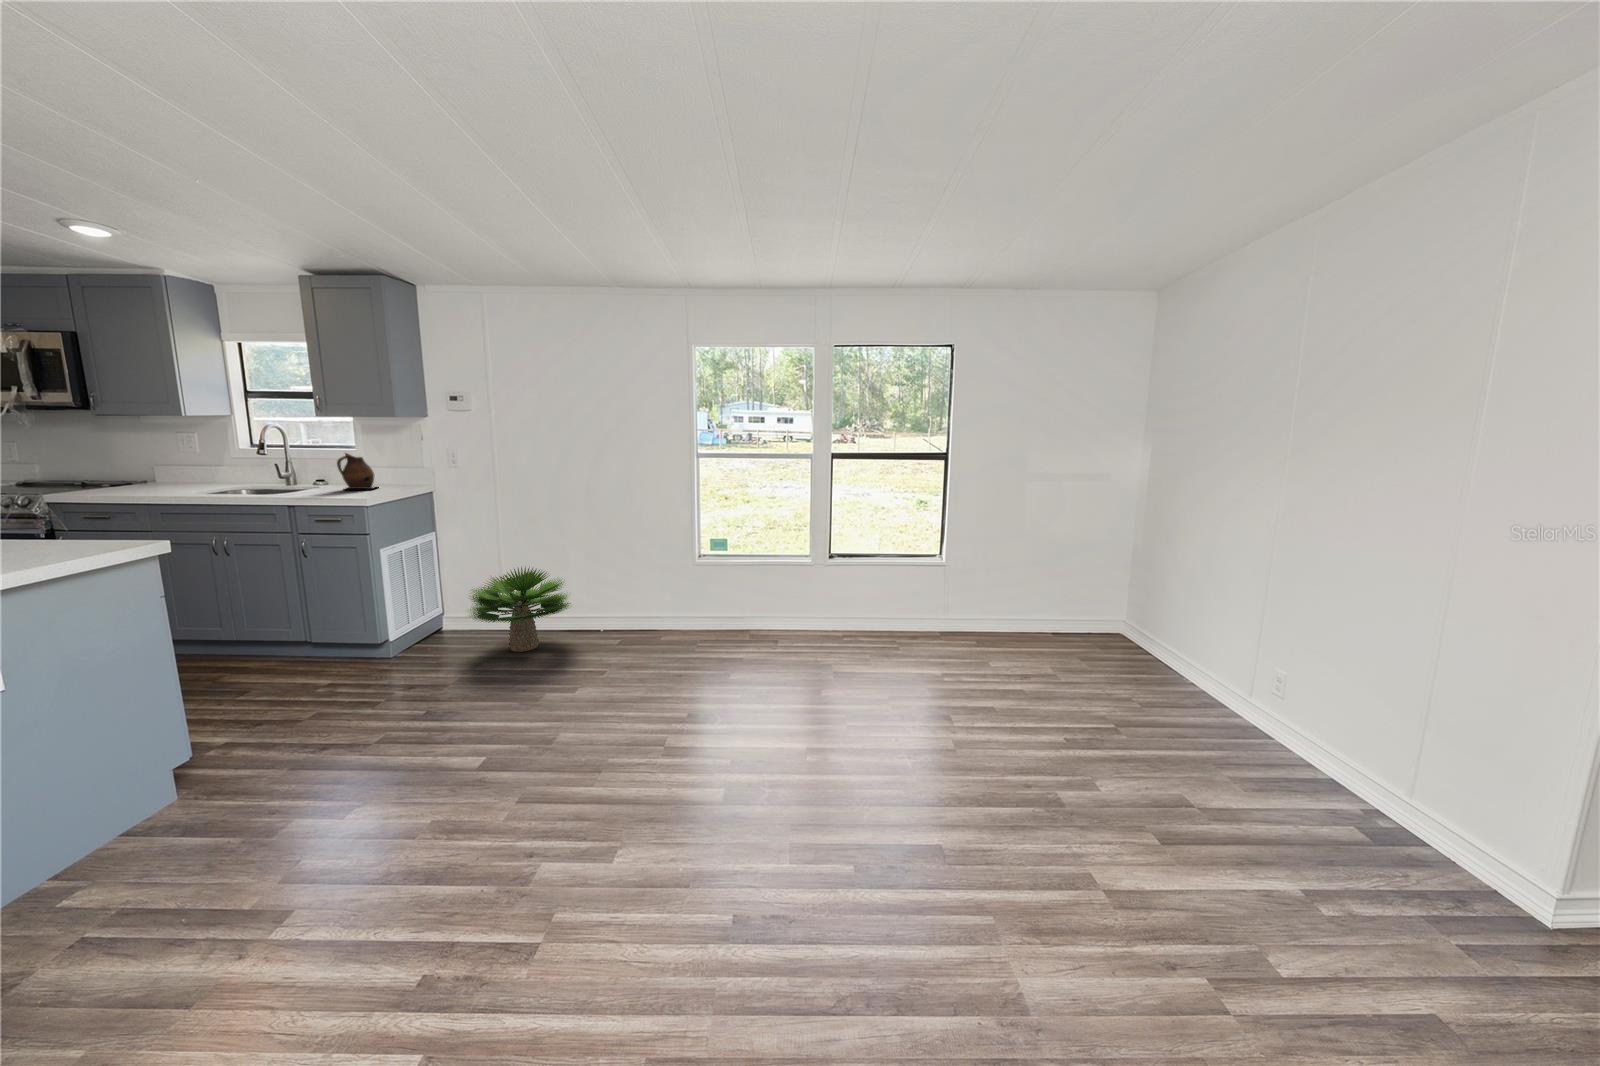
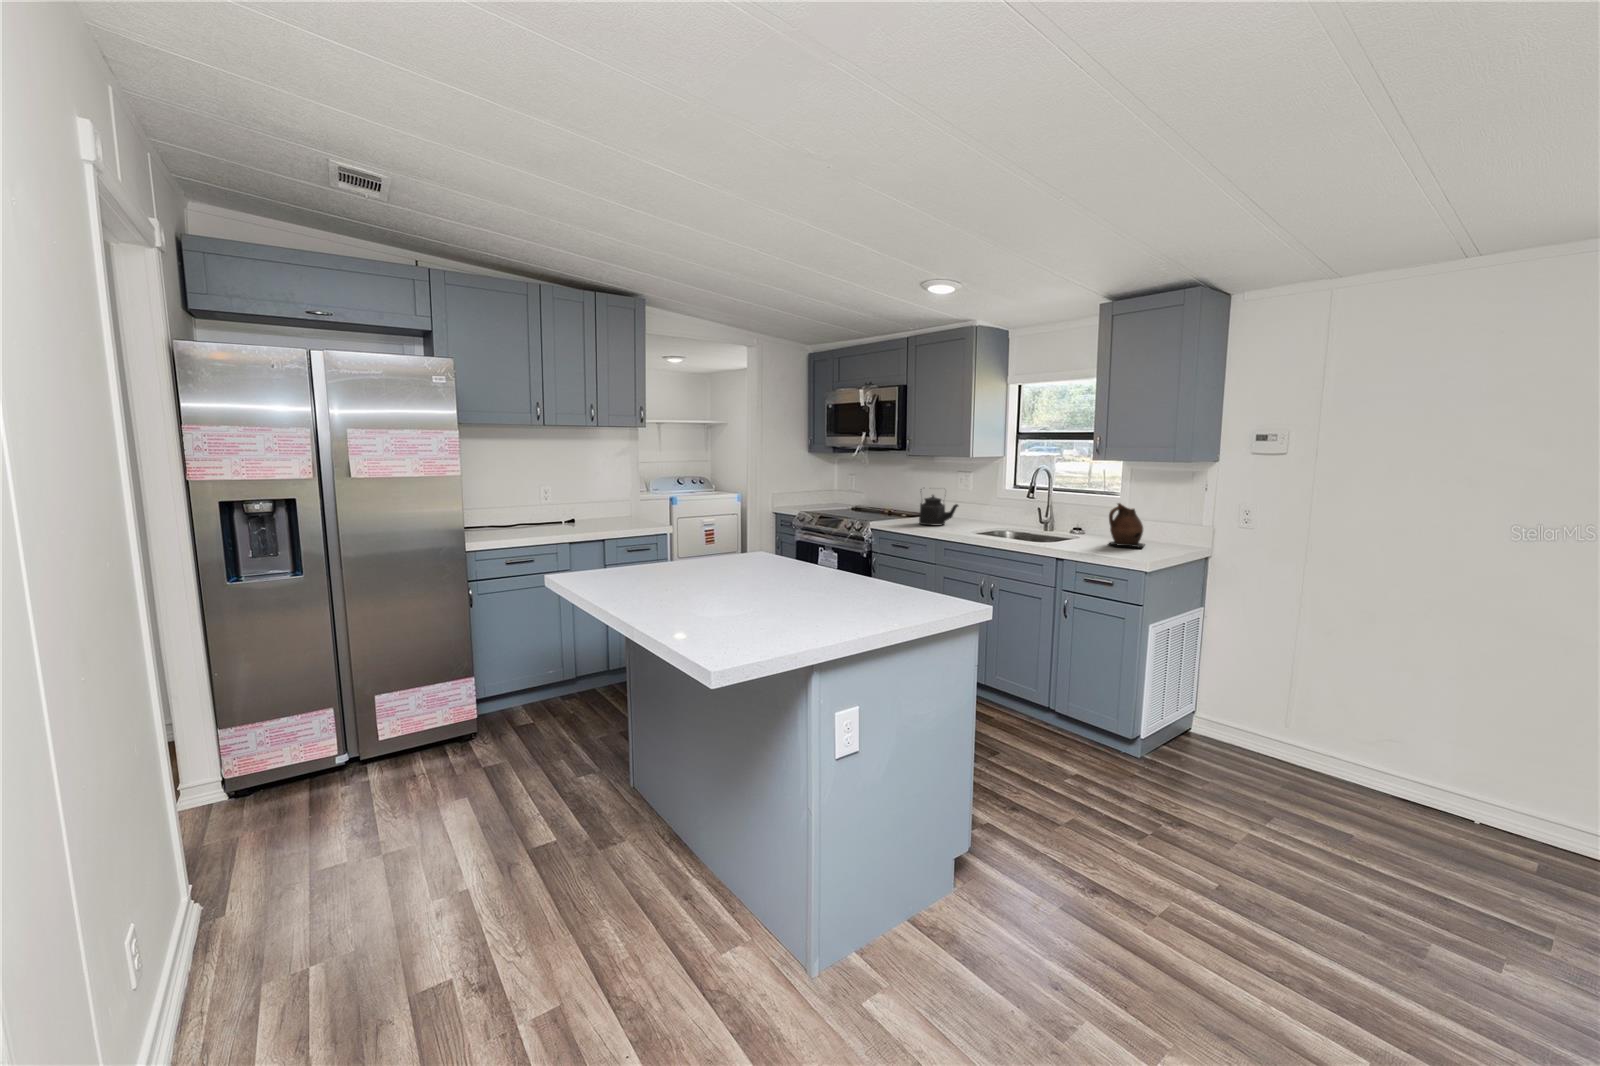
kettle: none [112,449,177,490] -> present [919,489,958,526]
potted plant: present [470,567,570,652] -> none [1252,682,1441,815]

